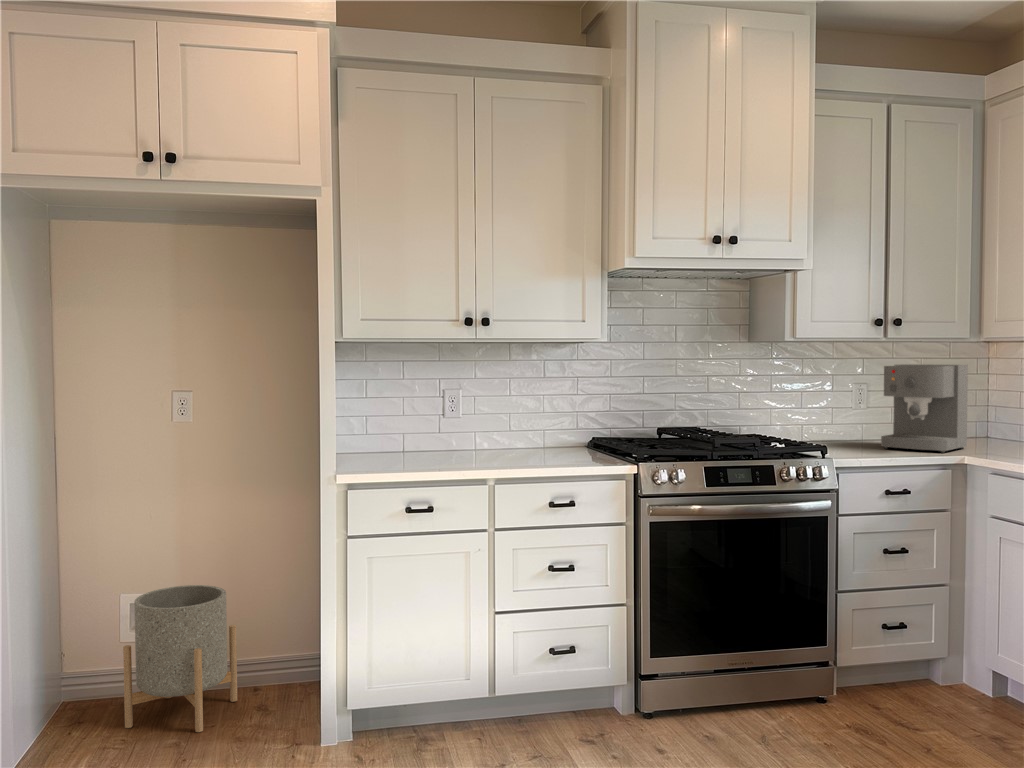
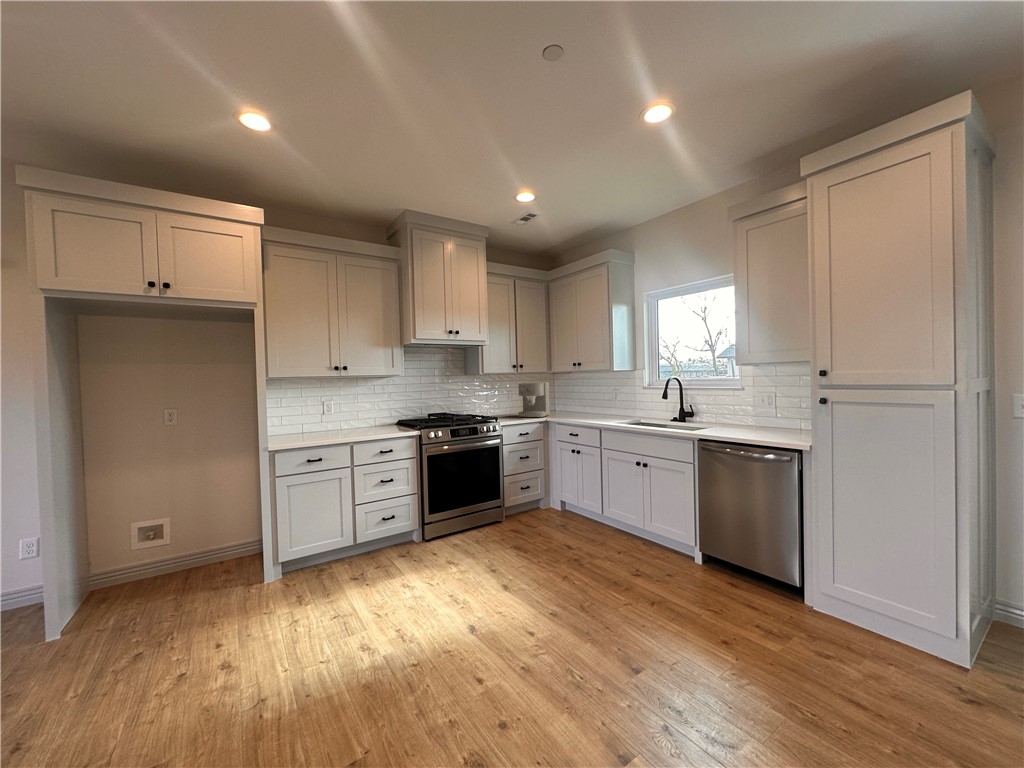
planter: present [123,585,237,732] -> none [139,511,211,595]

